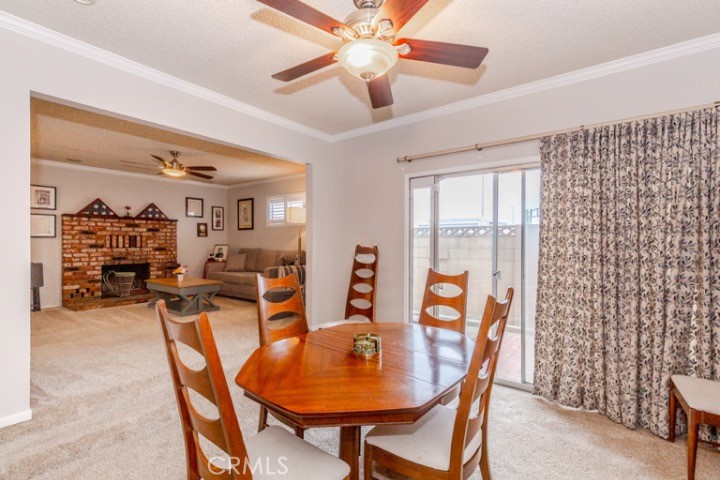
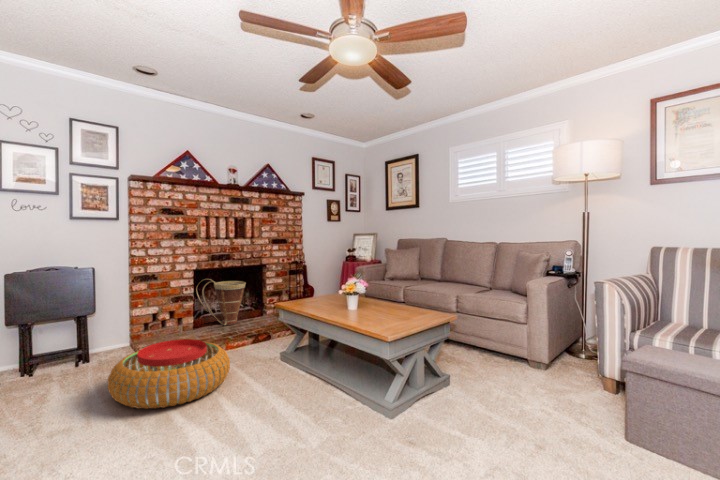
pouf: none [56,294,116,317] -> present [108,339,230,409]

